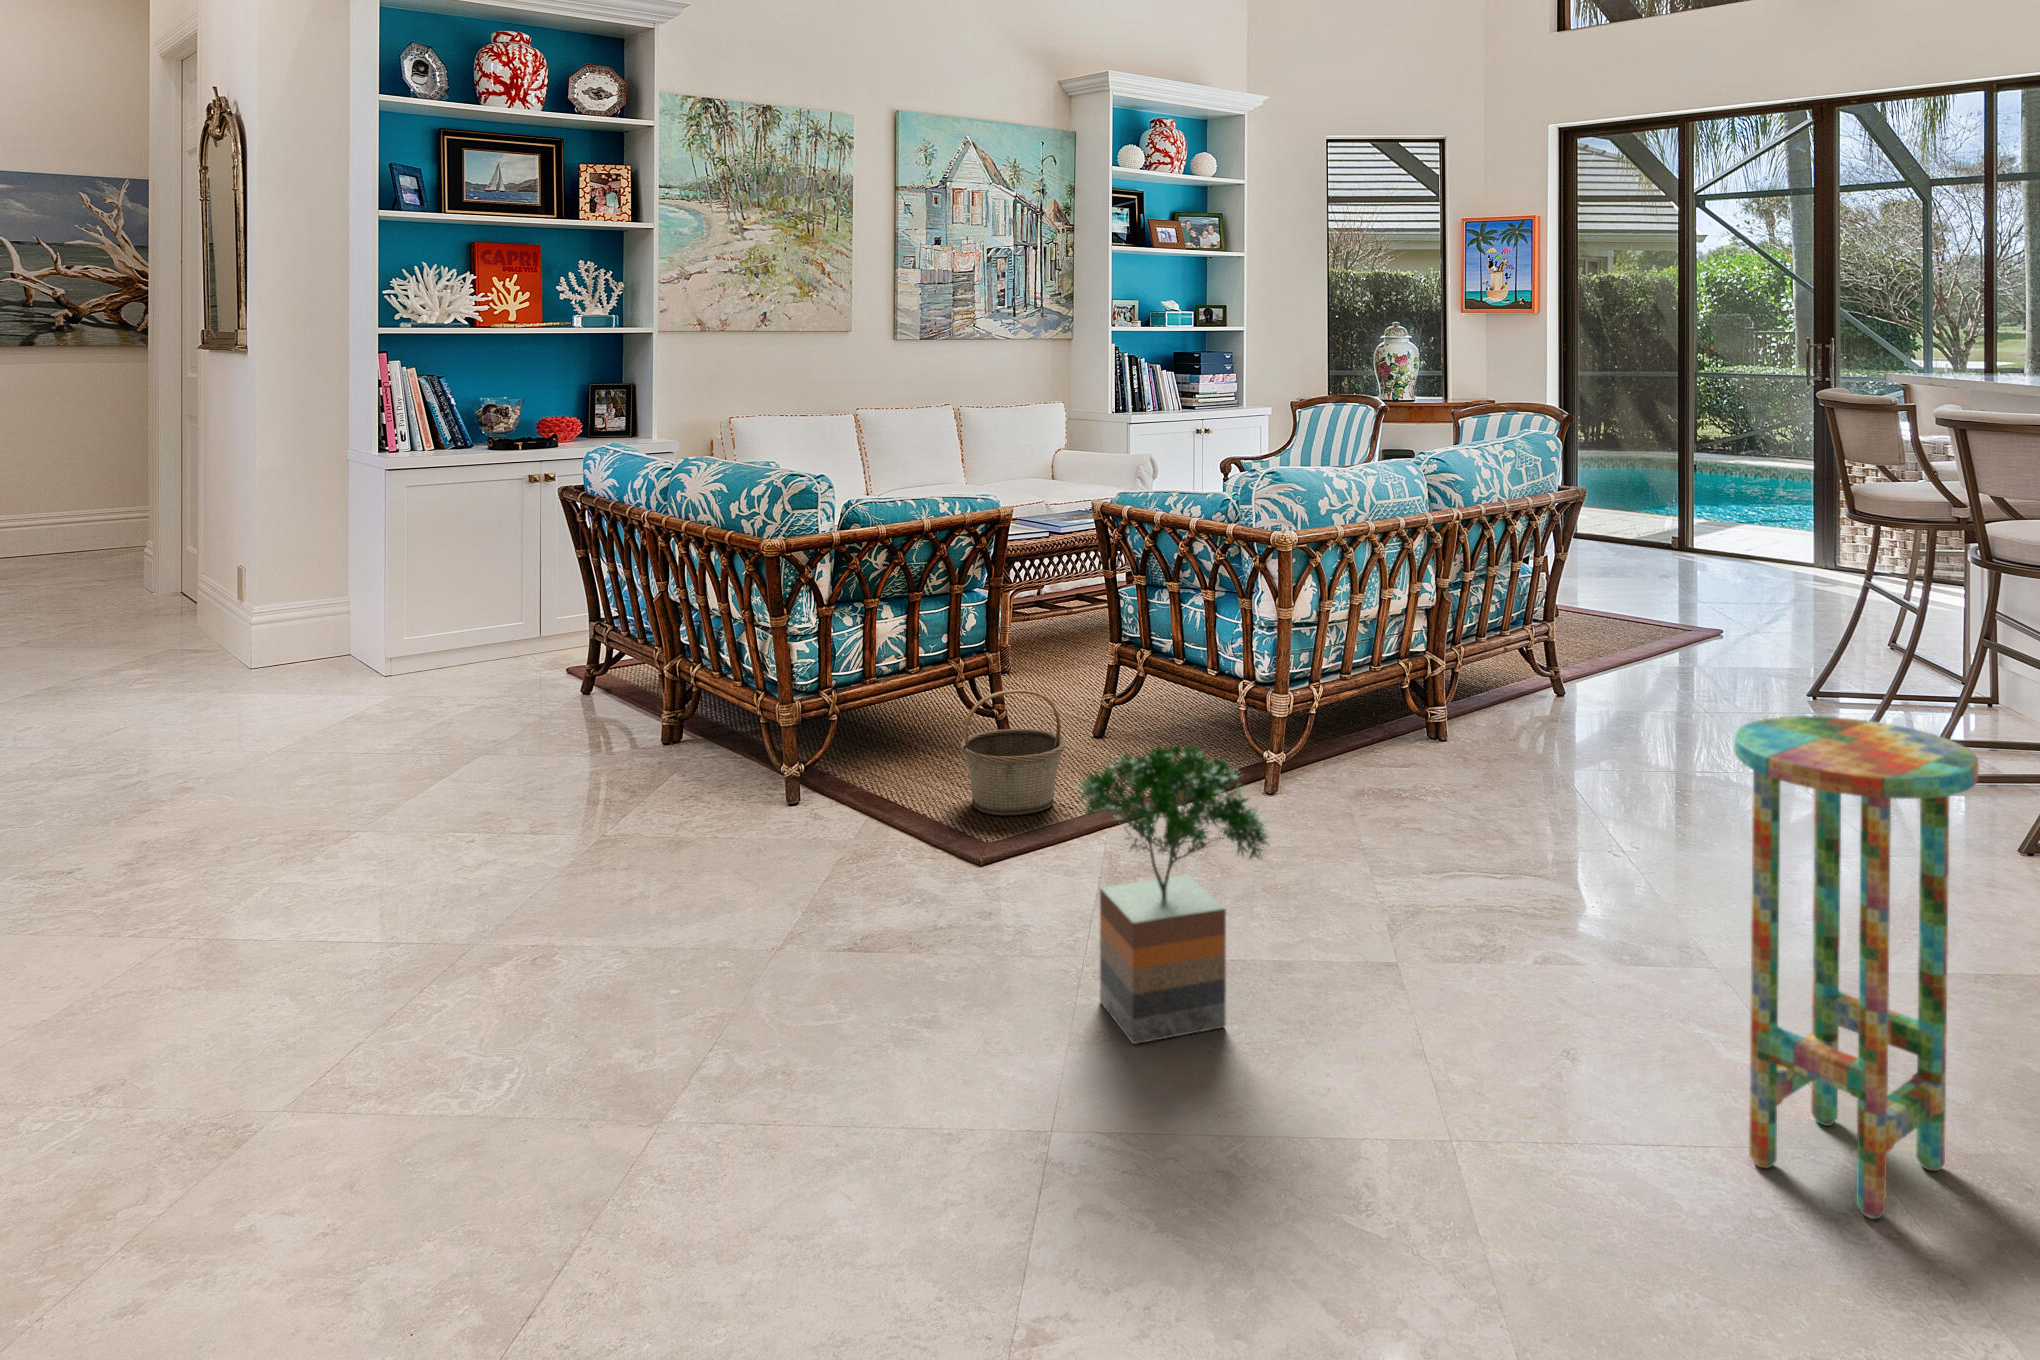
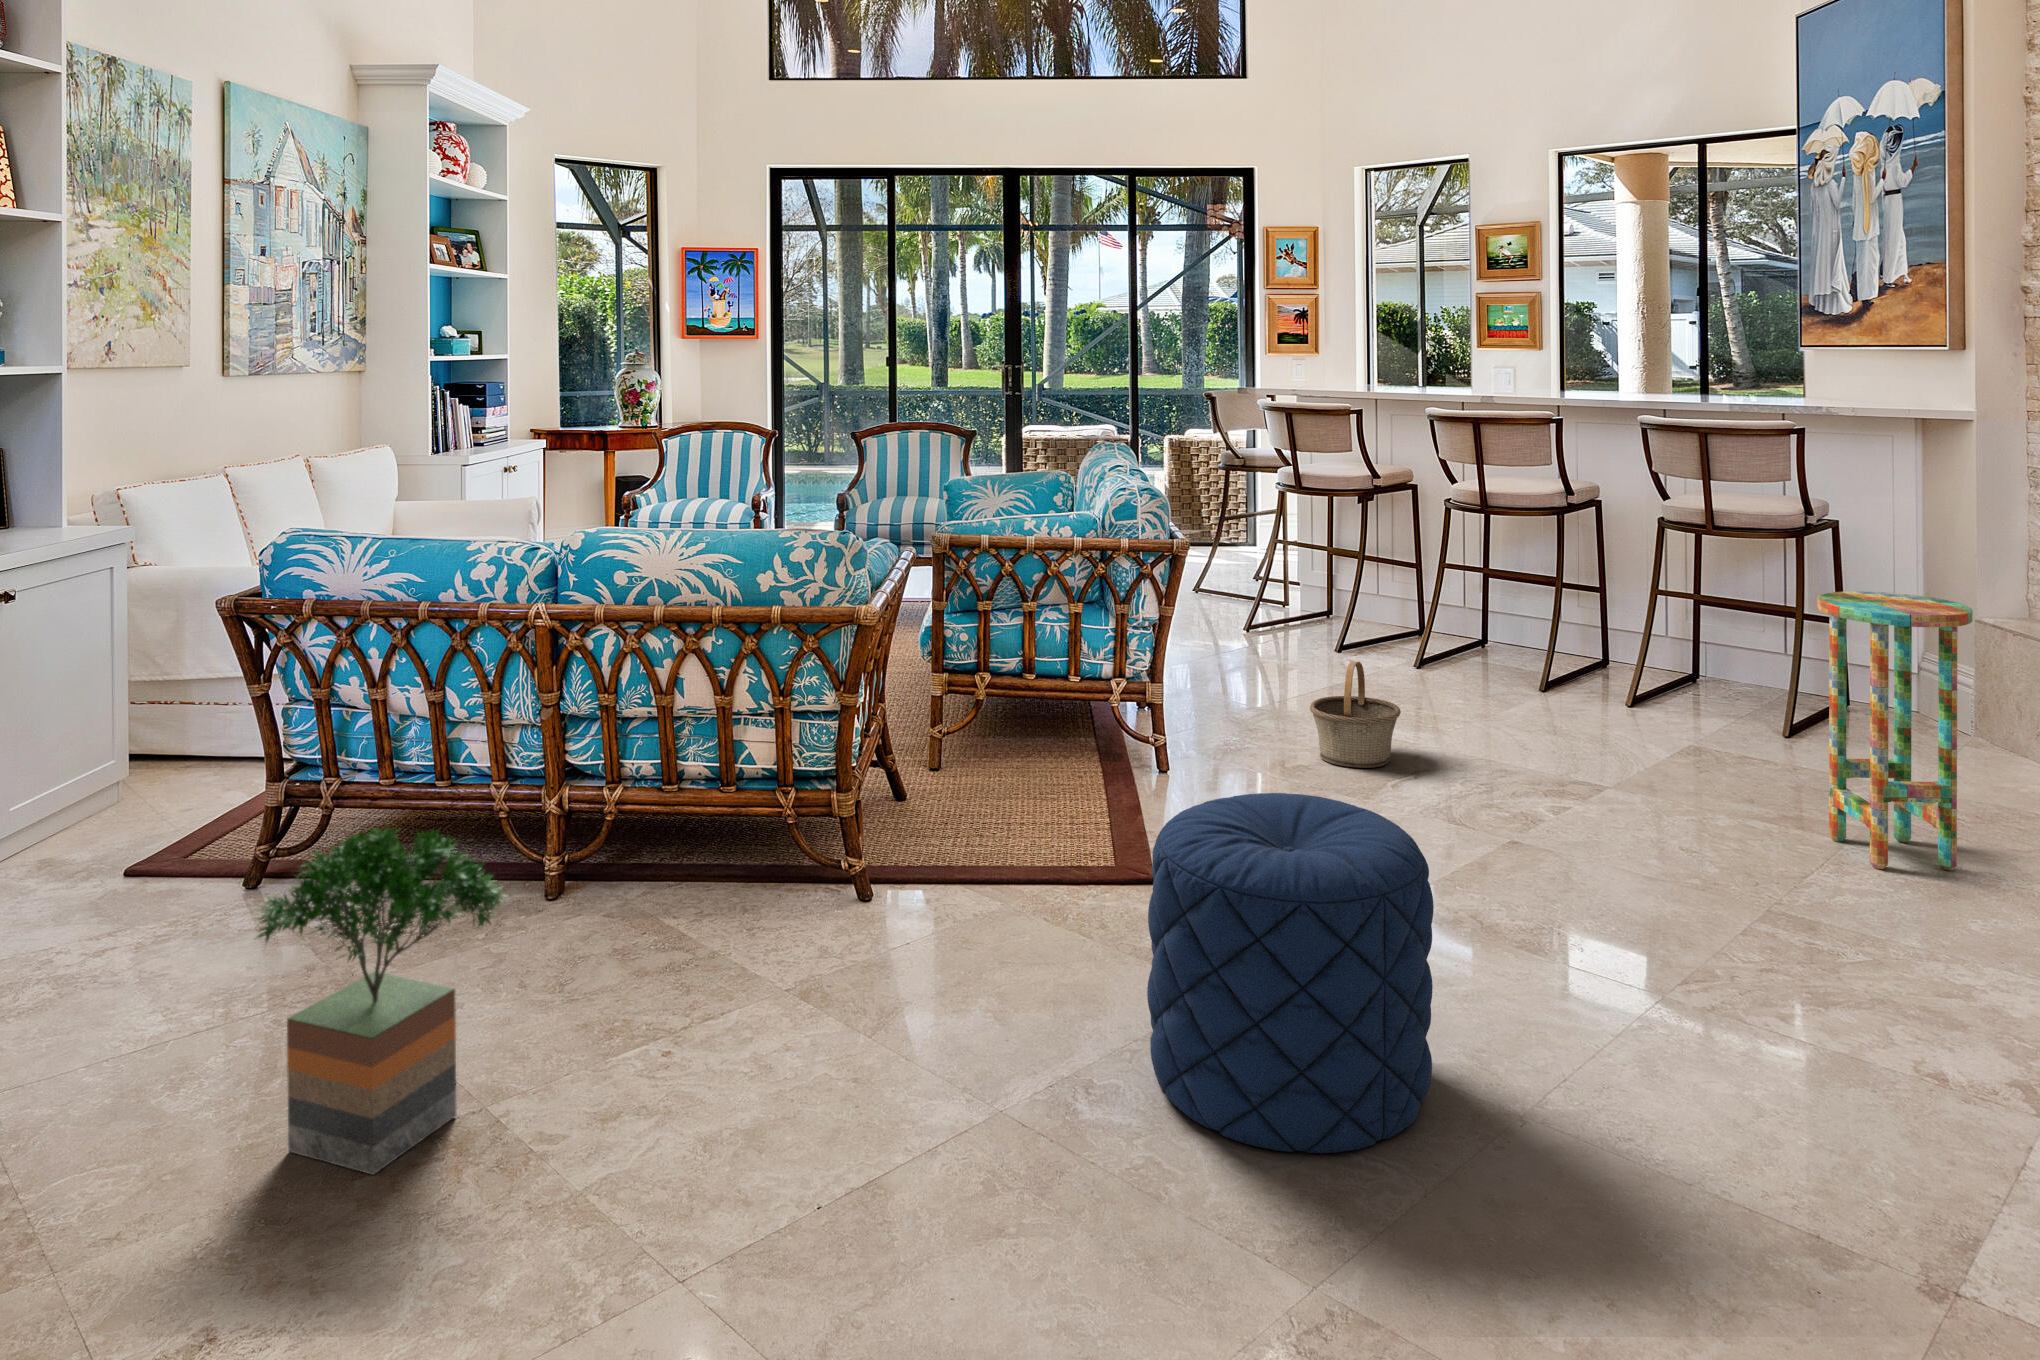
basket: present [960,690,1066,815] -> present [1310,661,1401,768]
pouf: none [521,733,792,1050] -> present [1147,793,1434,1153]
potted tree: present [1078,744,1270,1044] -> present [254,826,506,1175]

